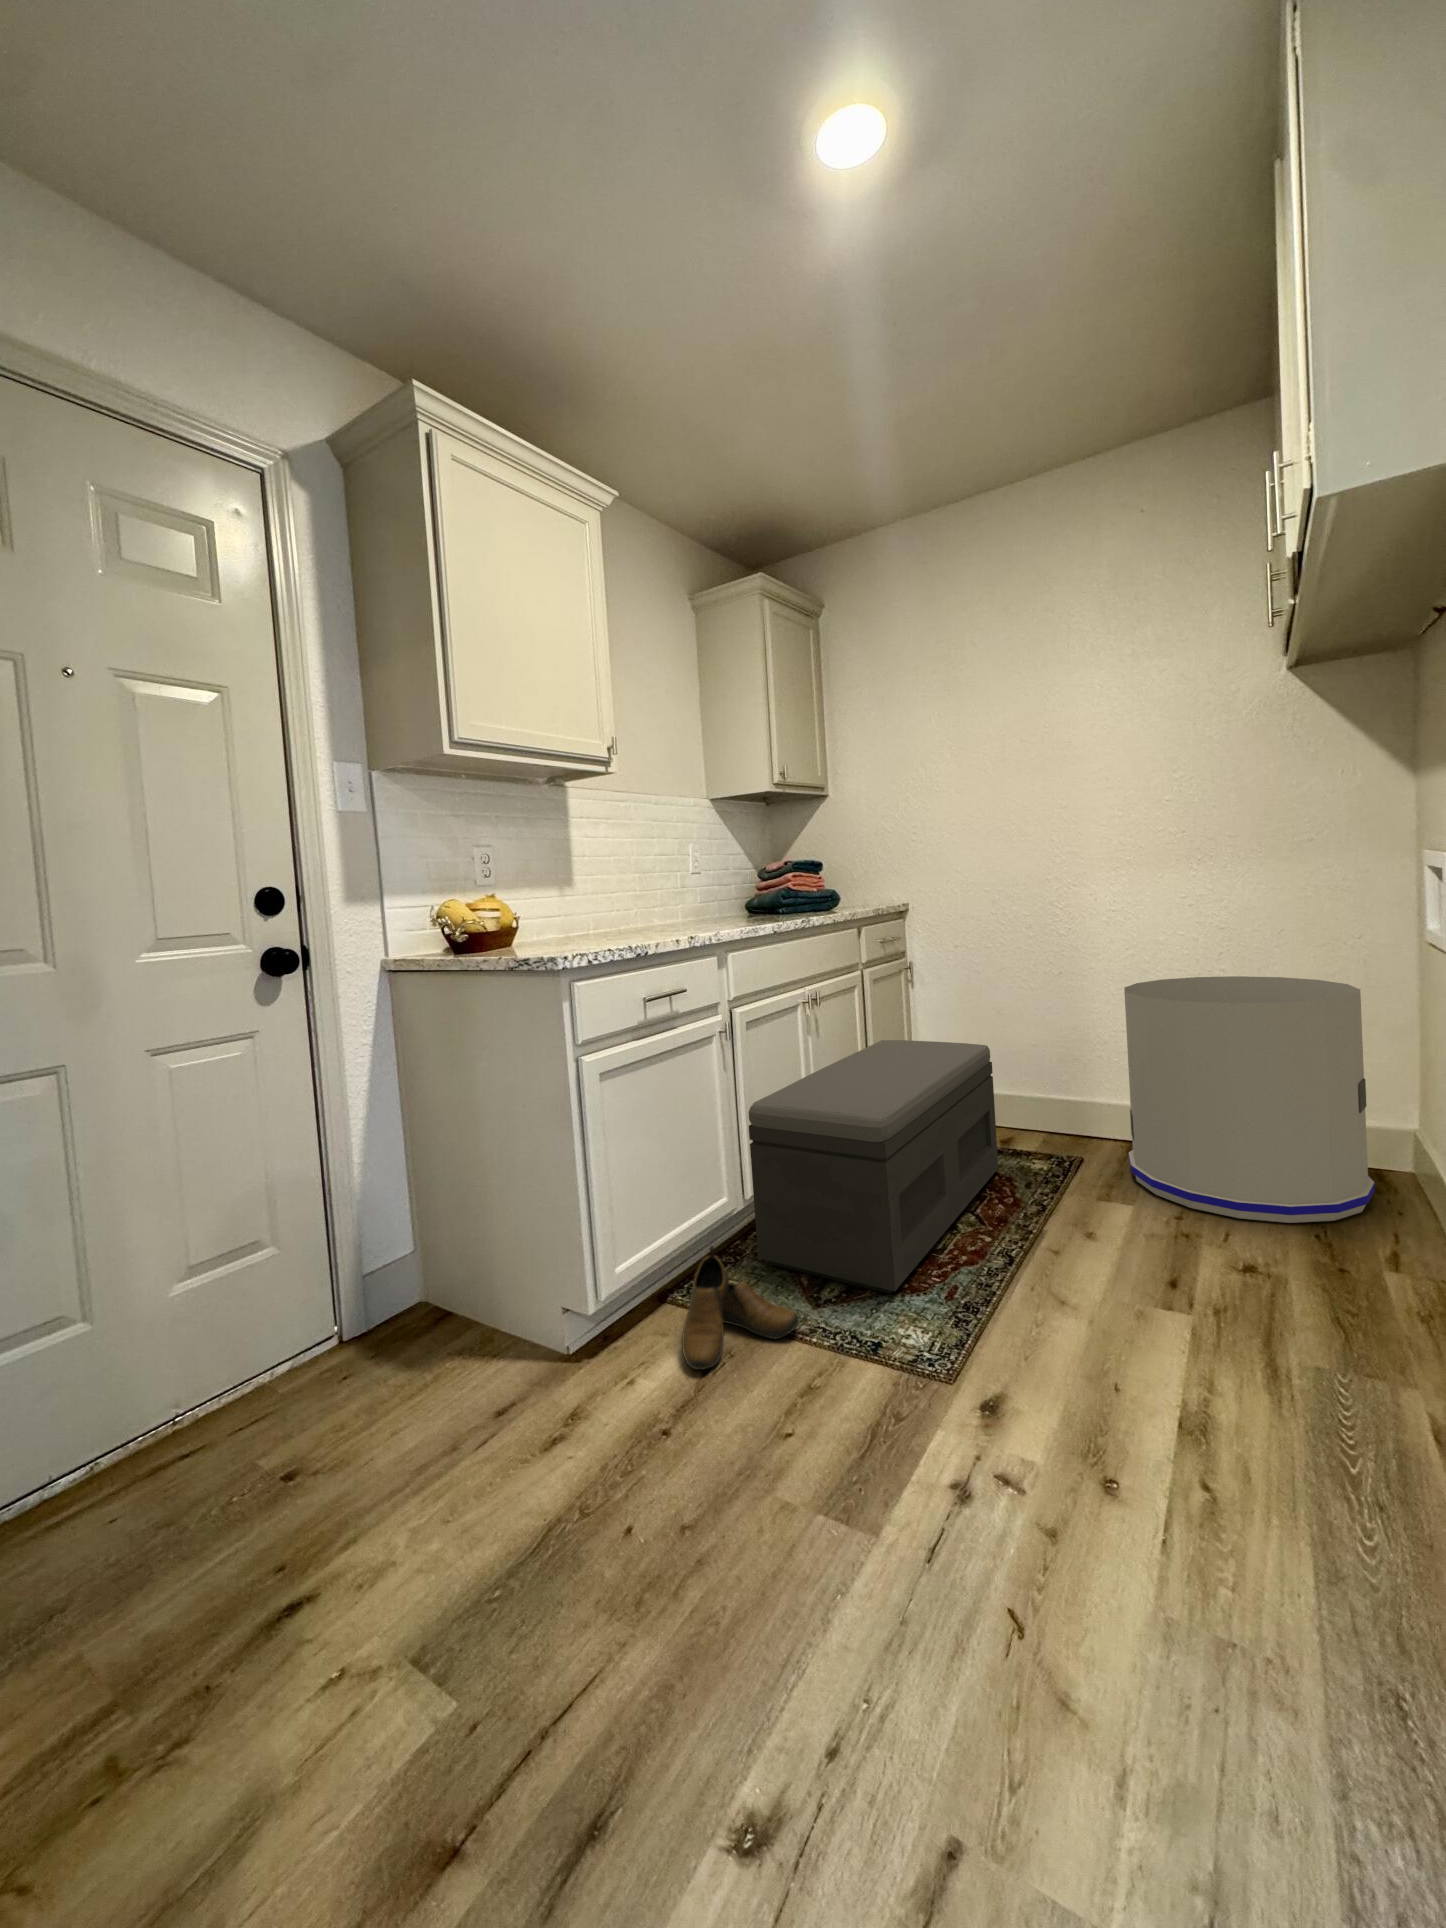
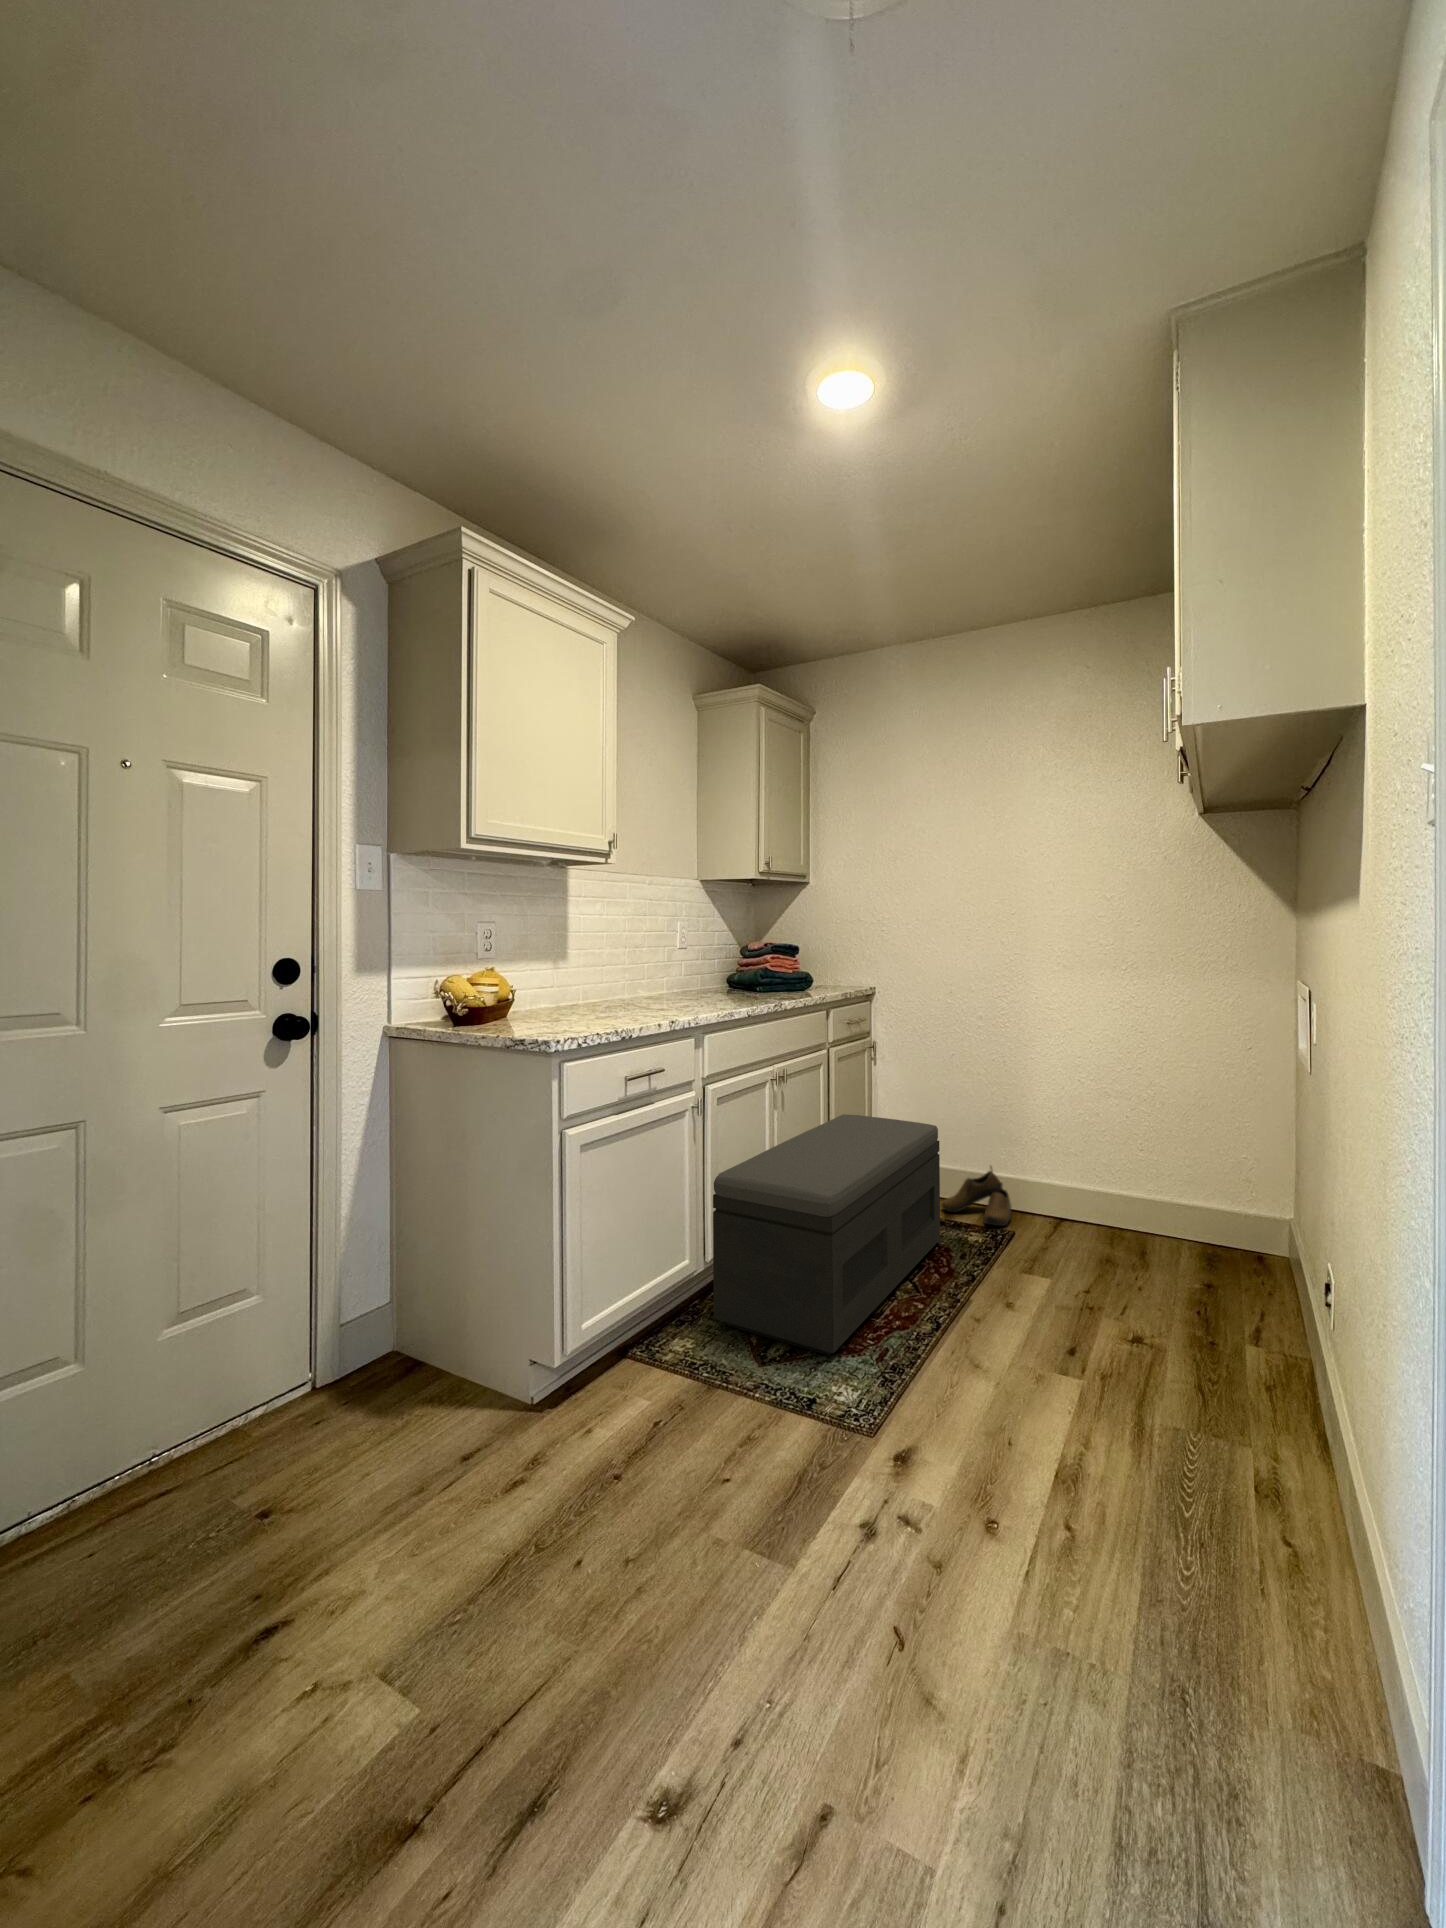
trash can: present [1124,976,1375,1223] -> none [1055,1073,1254,1300]
shoe: present [682,1246,799,1370] -> present [941,1167,1011,1226]

